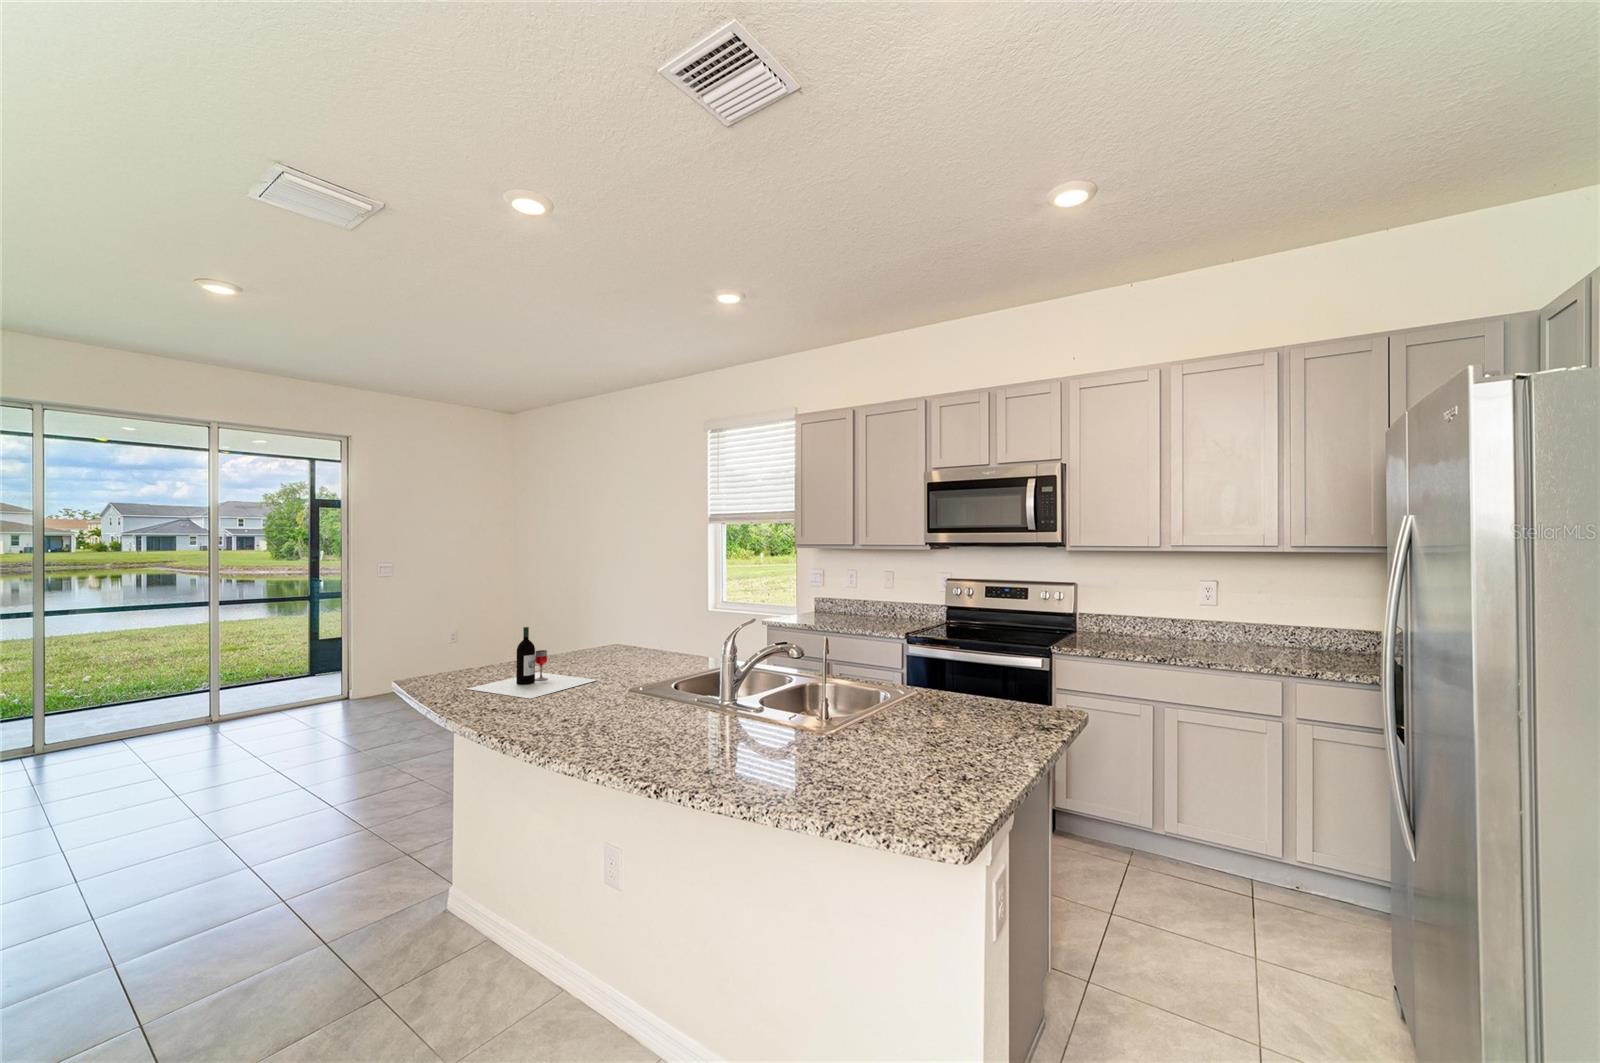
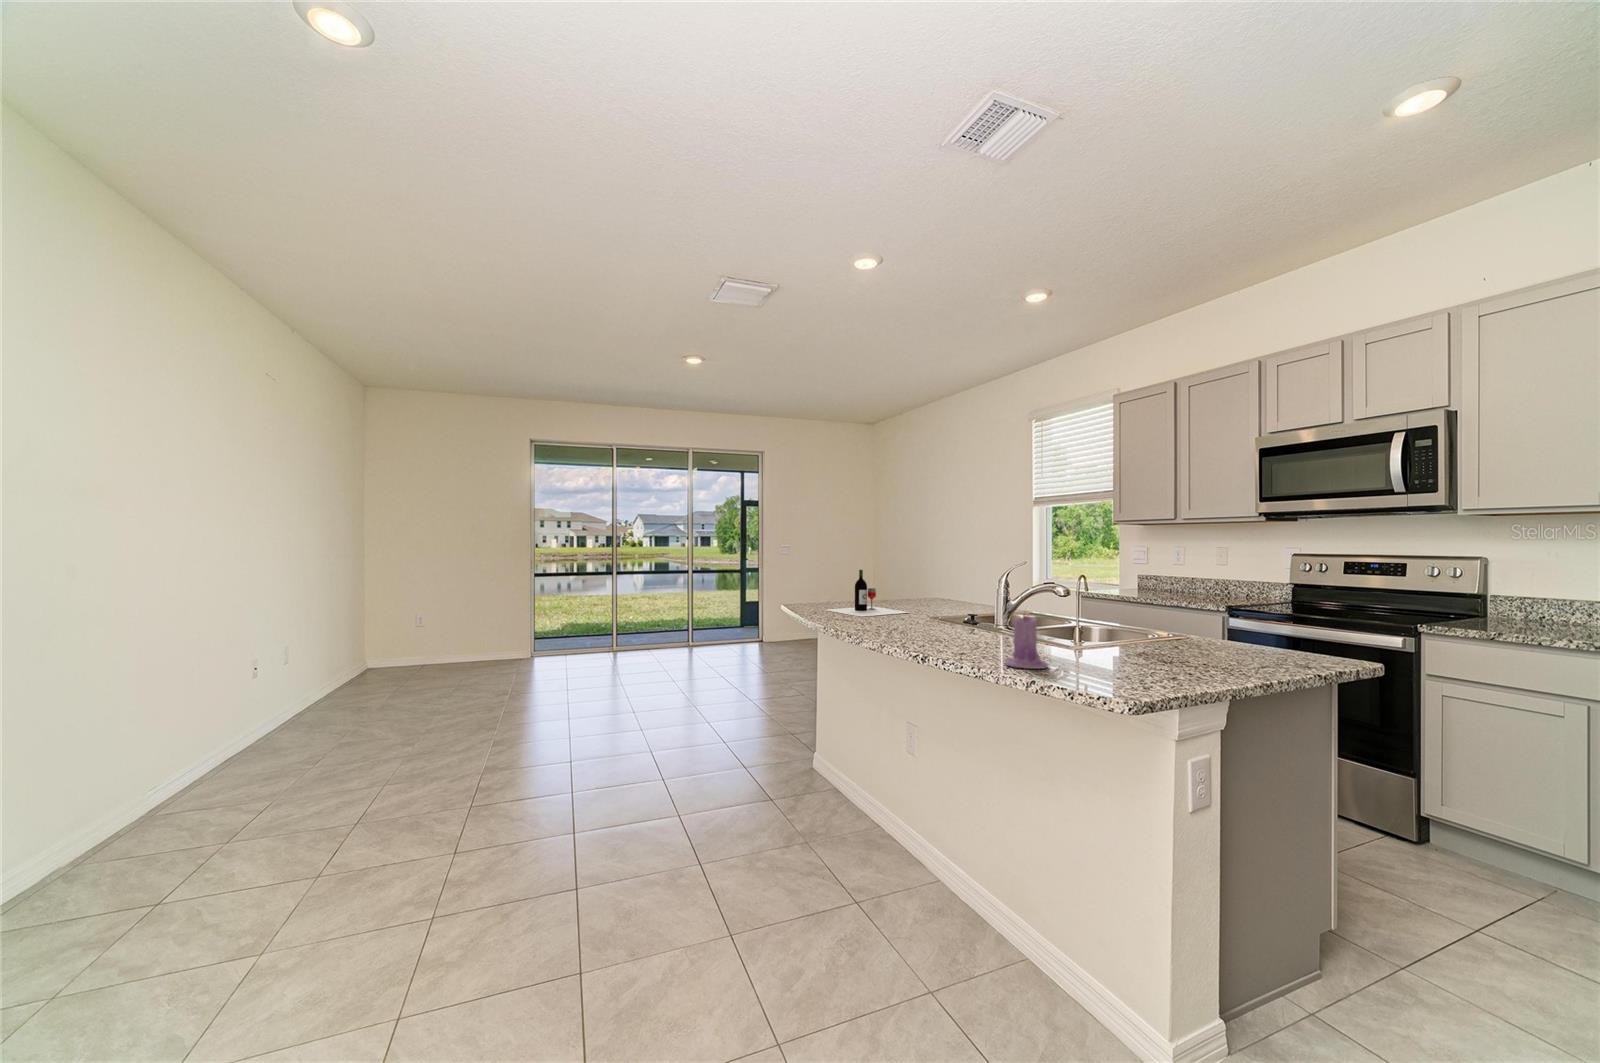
candle: none [774,708,828,792] -> present [1005,614,1048,669]

